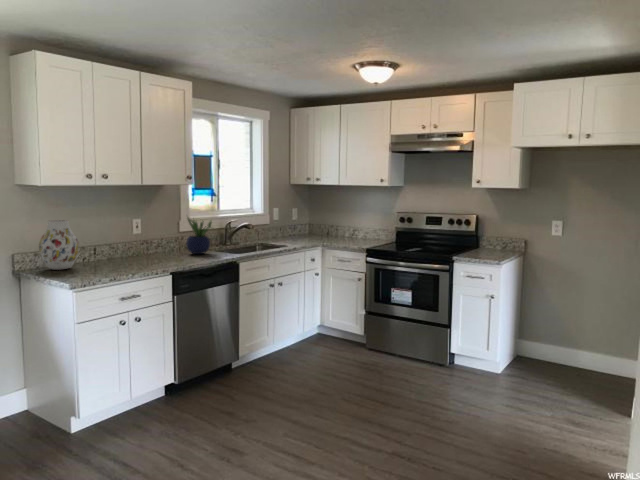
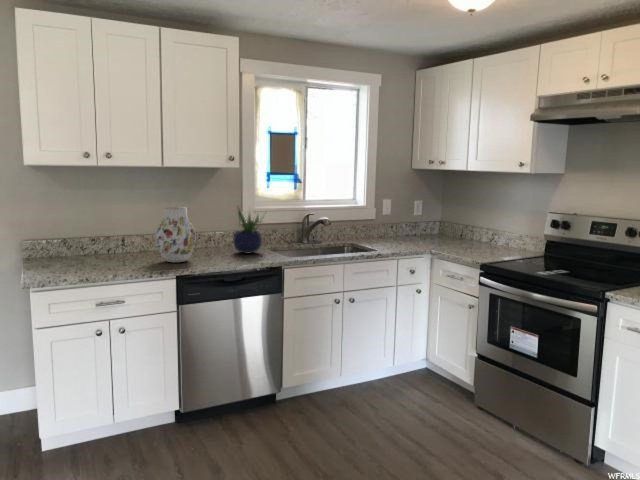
vase: present [39,220,79,270] -> present [155,207,196,262]

